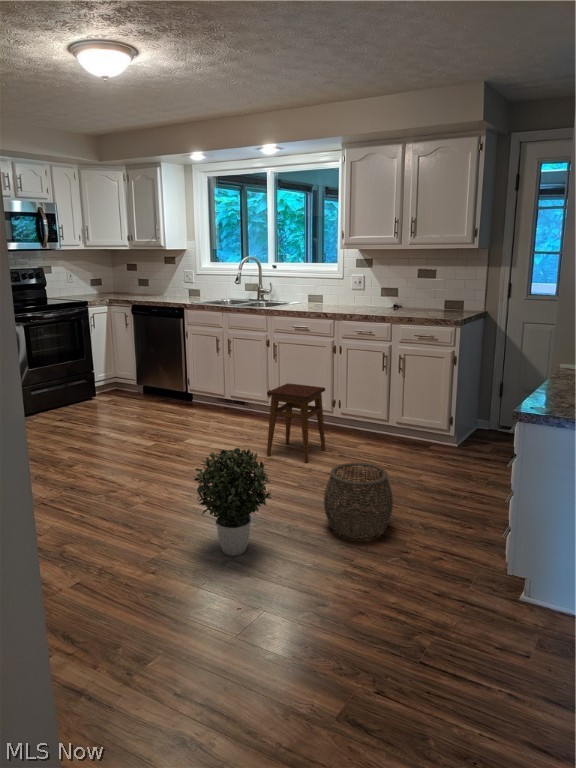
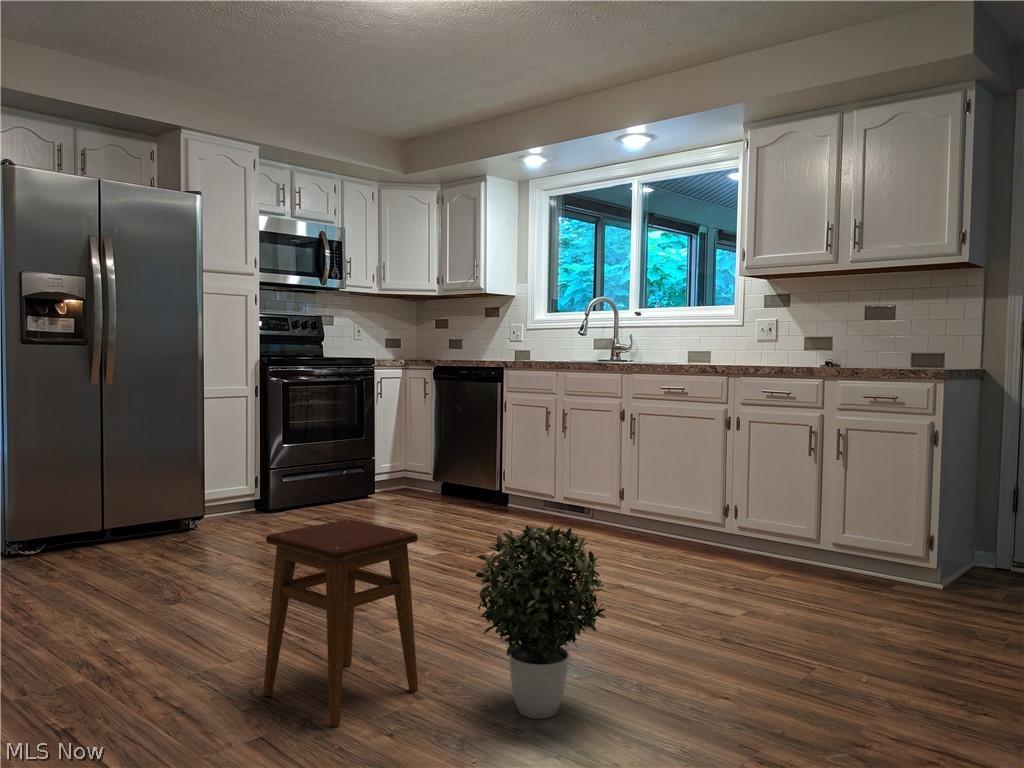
stool: present [267,384,325,463] -> present [263,519,418,727]
woven basket: present [324,463,393,539] -> none [701,578,831,716]

